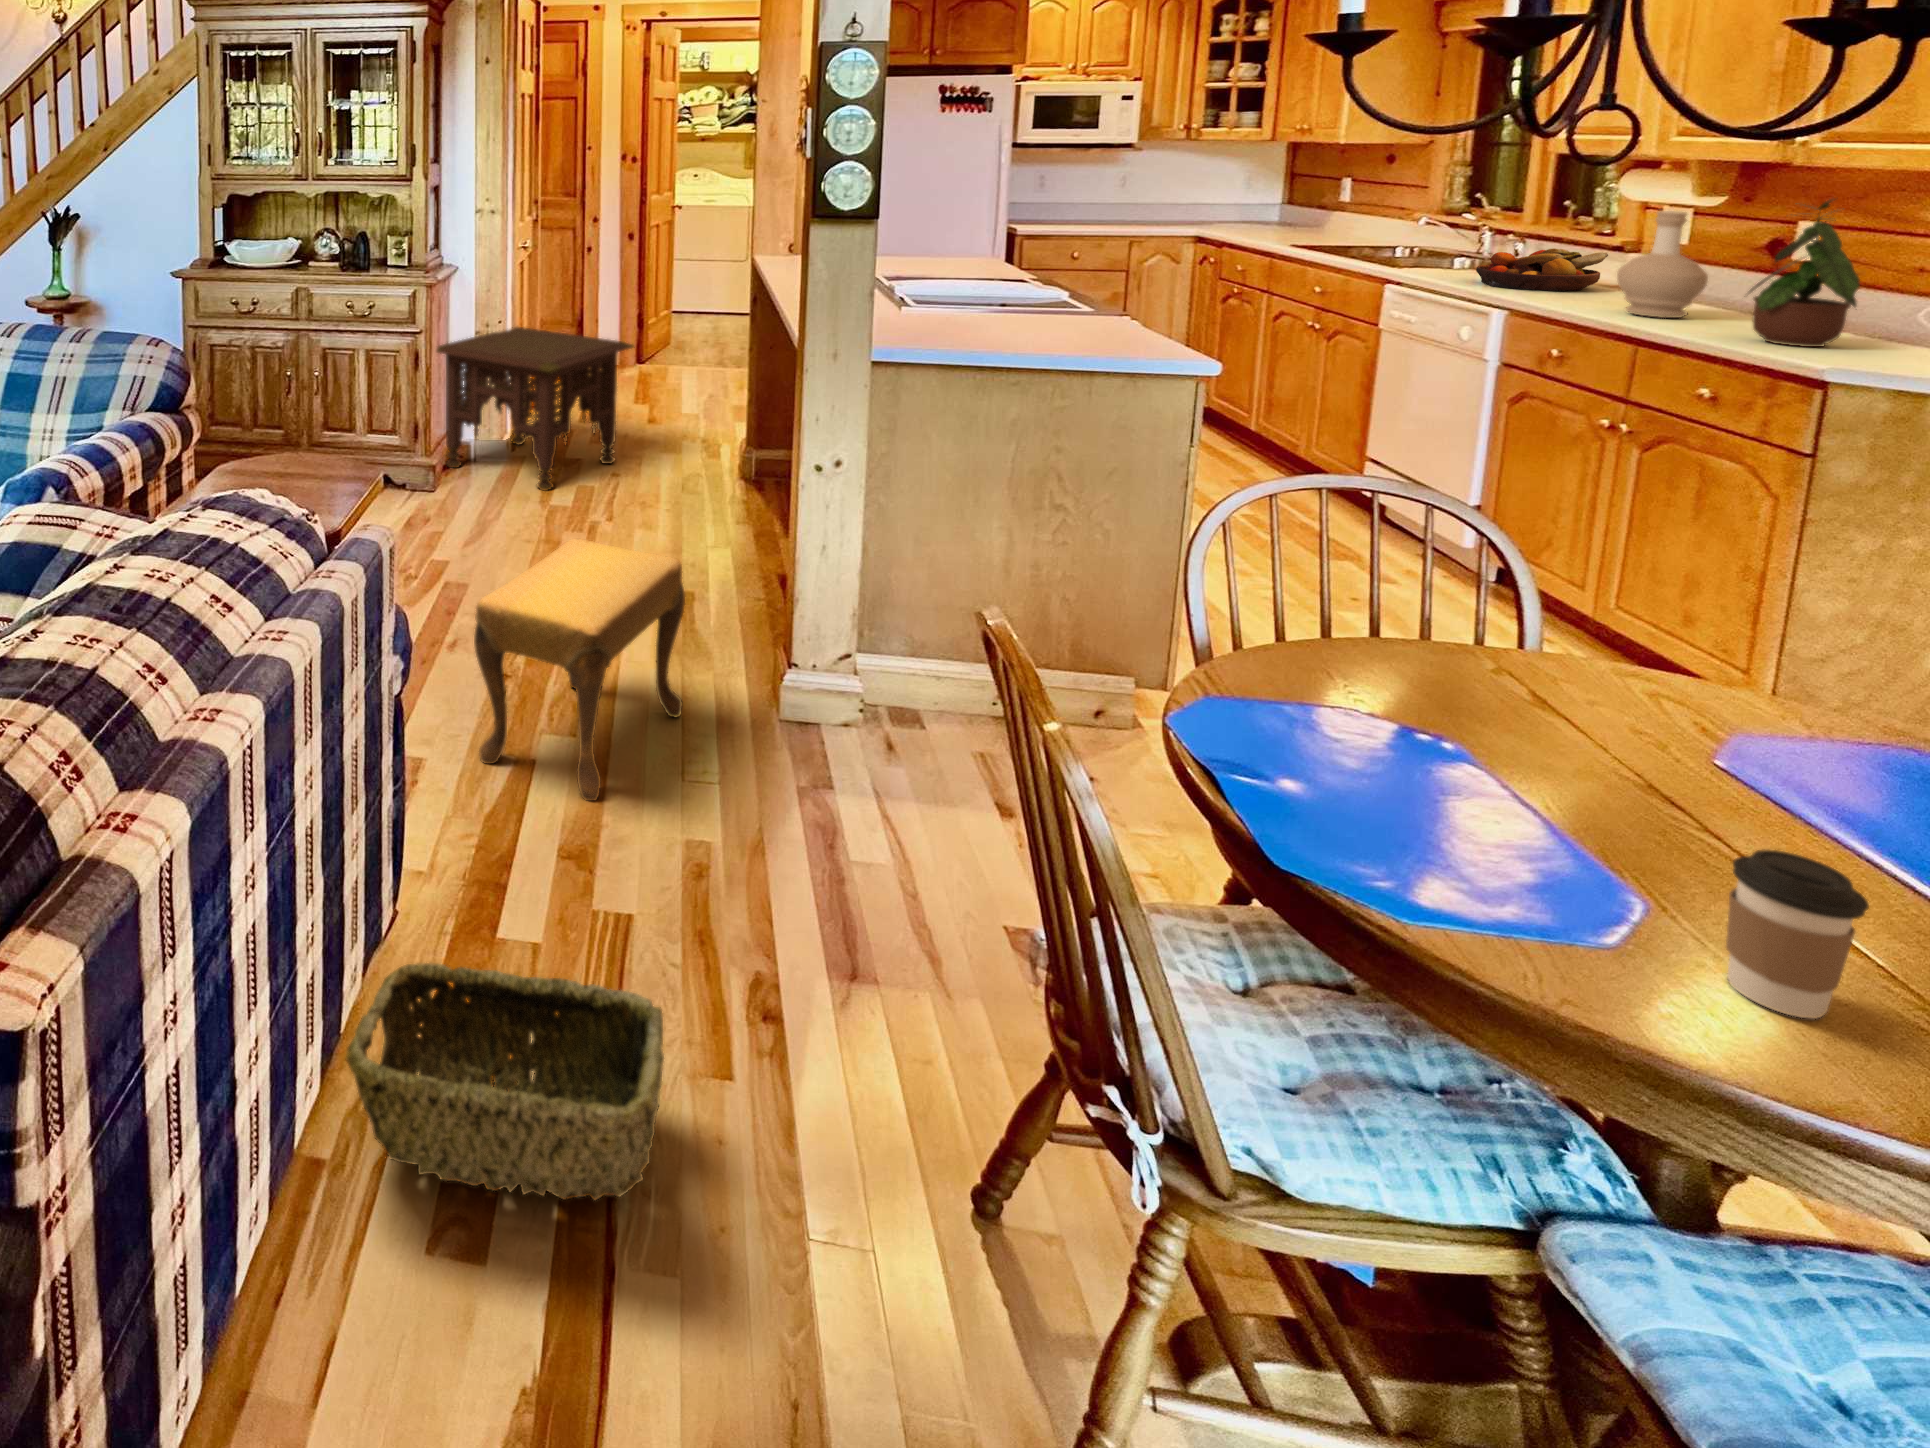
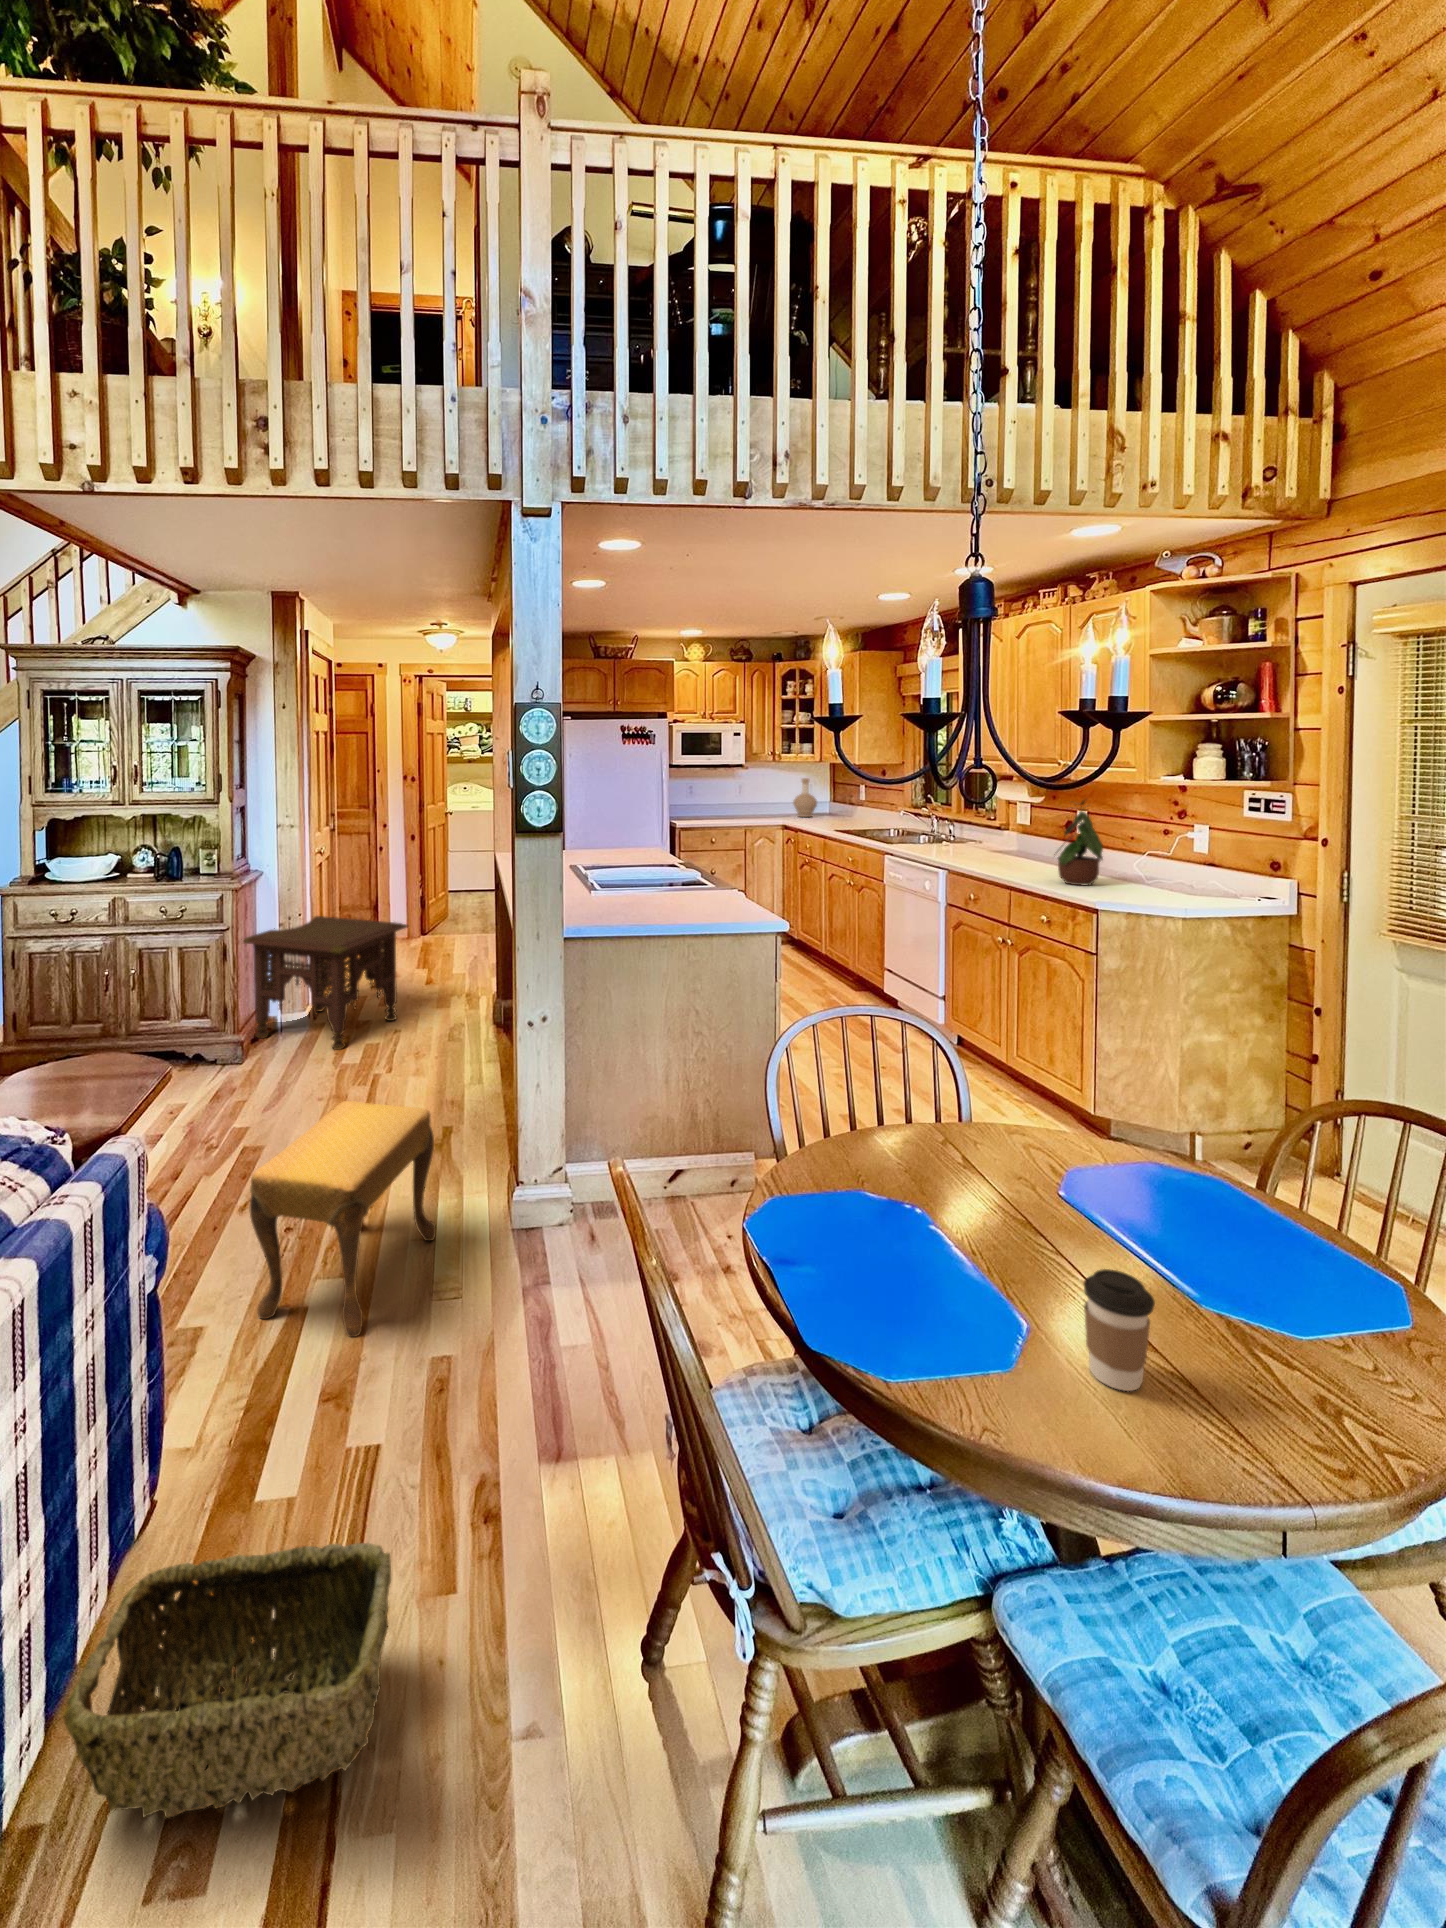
bottle: present [1617,211,1708,318] -> present [793,778,817,817]
fruit bowl: present [1476,248,1608,291] -> none [926,829,989,855]

